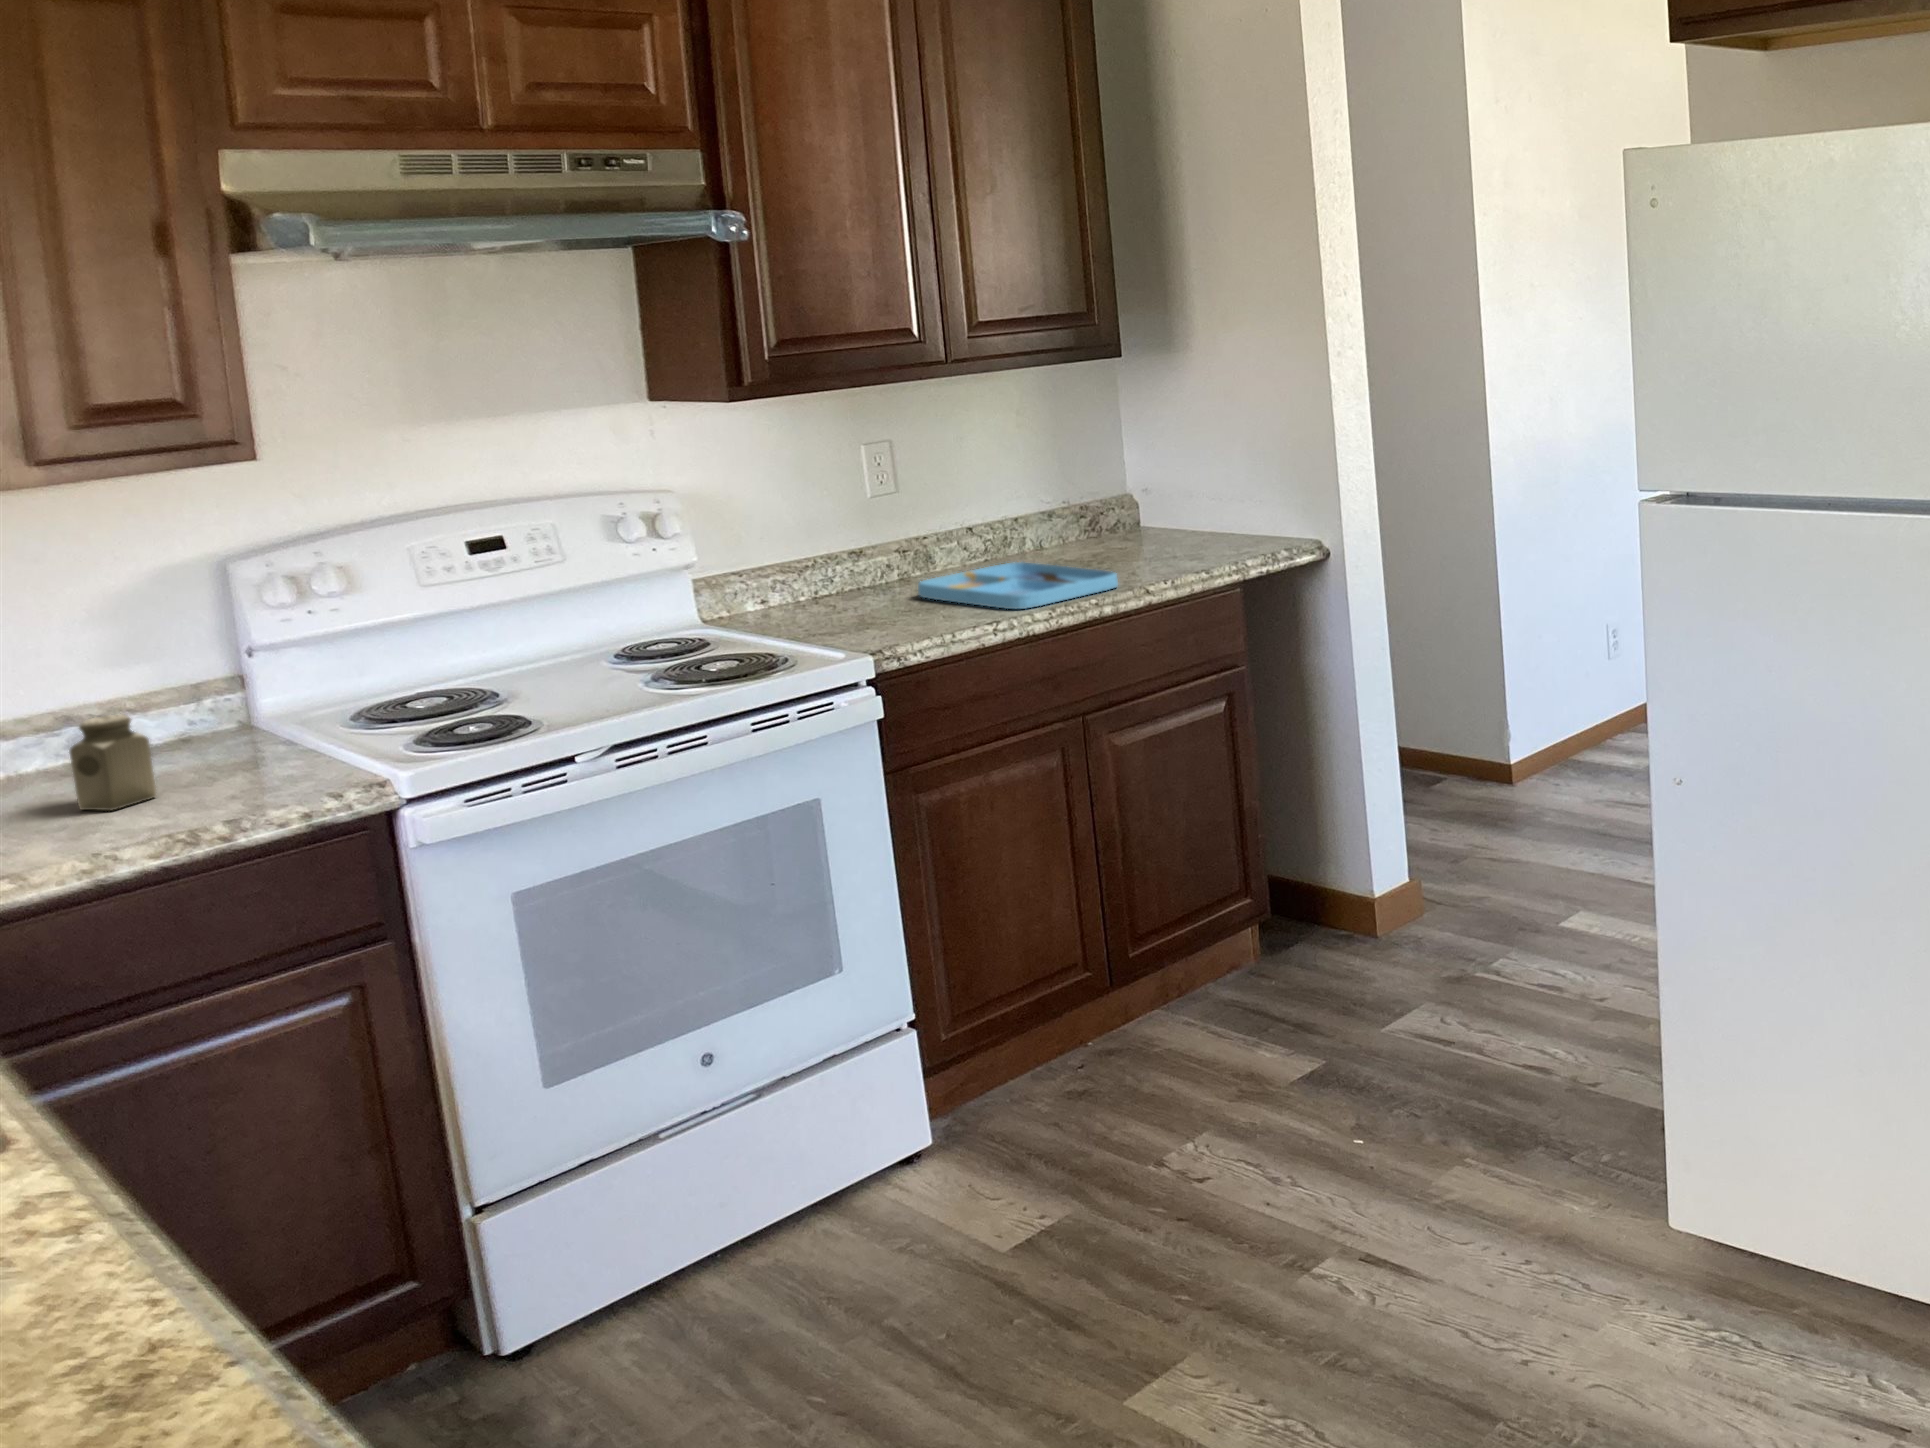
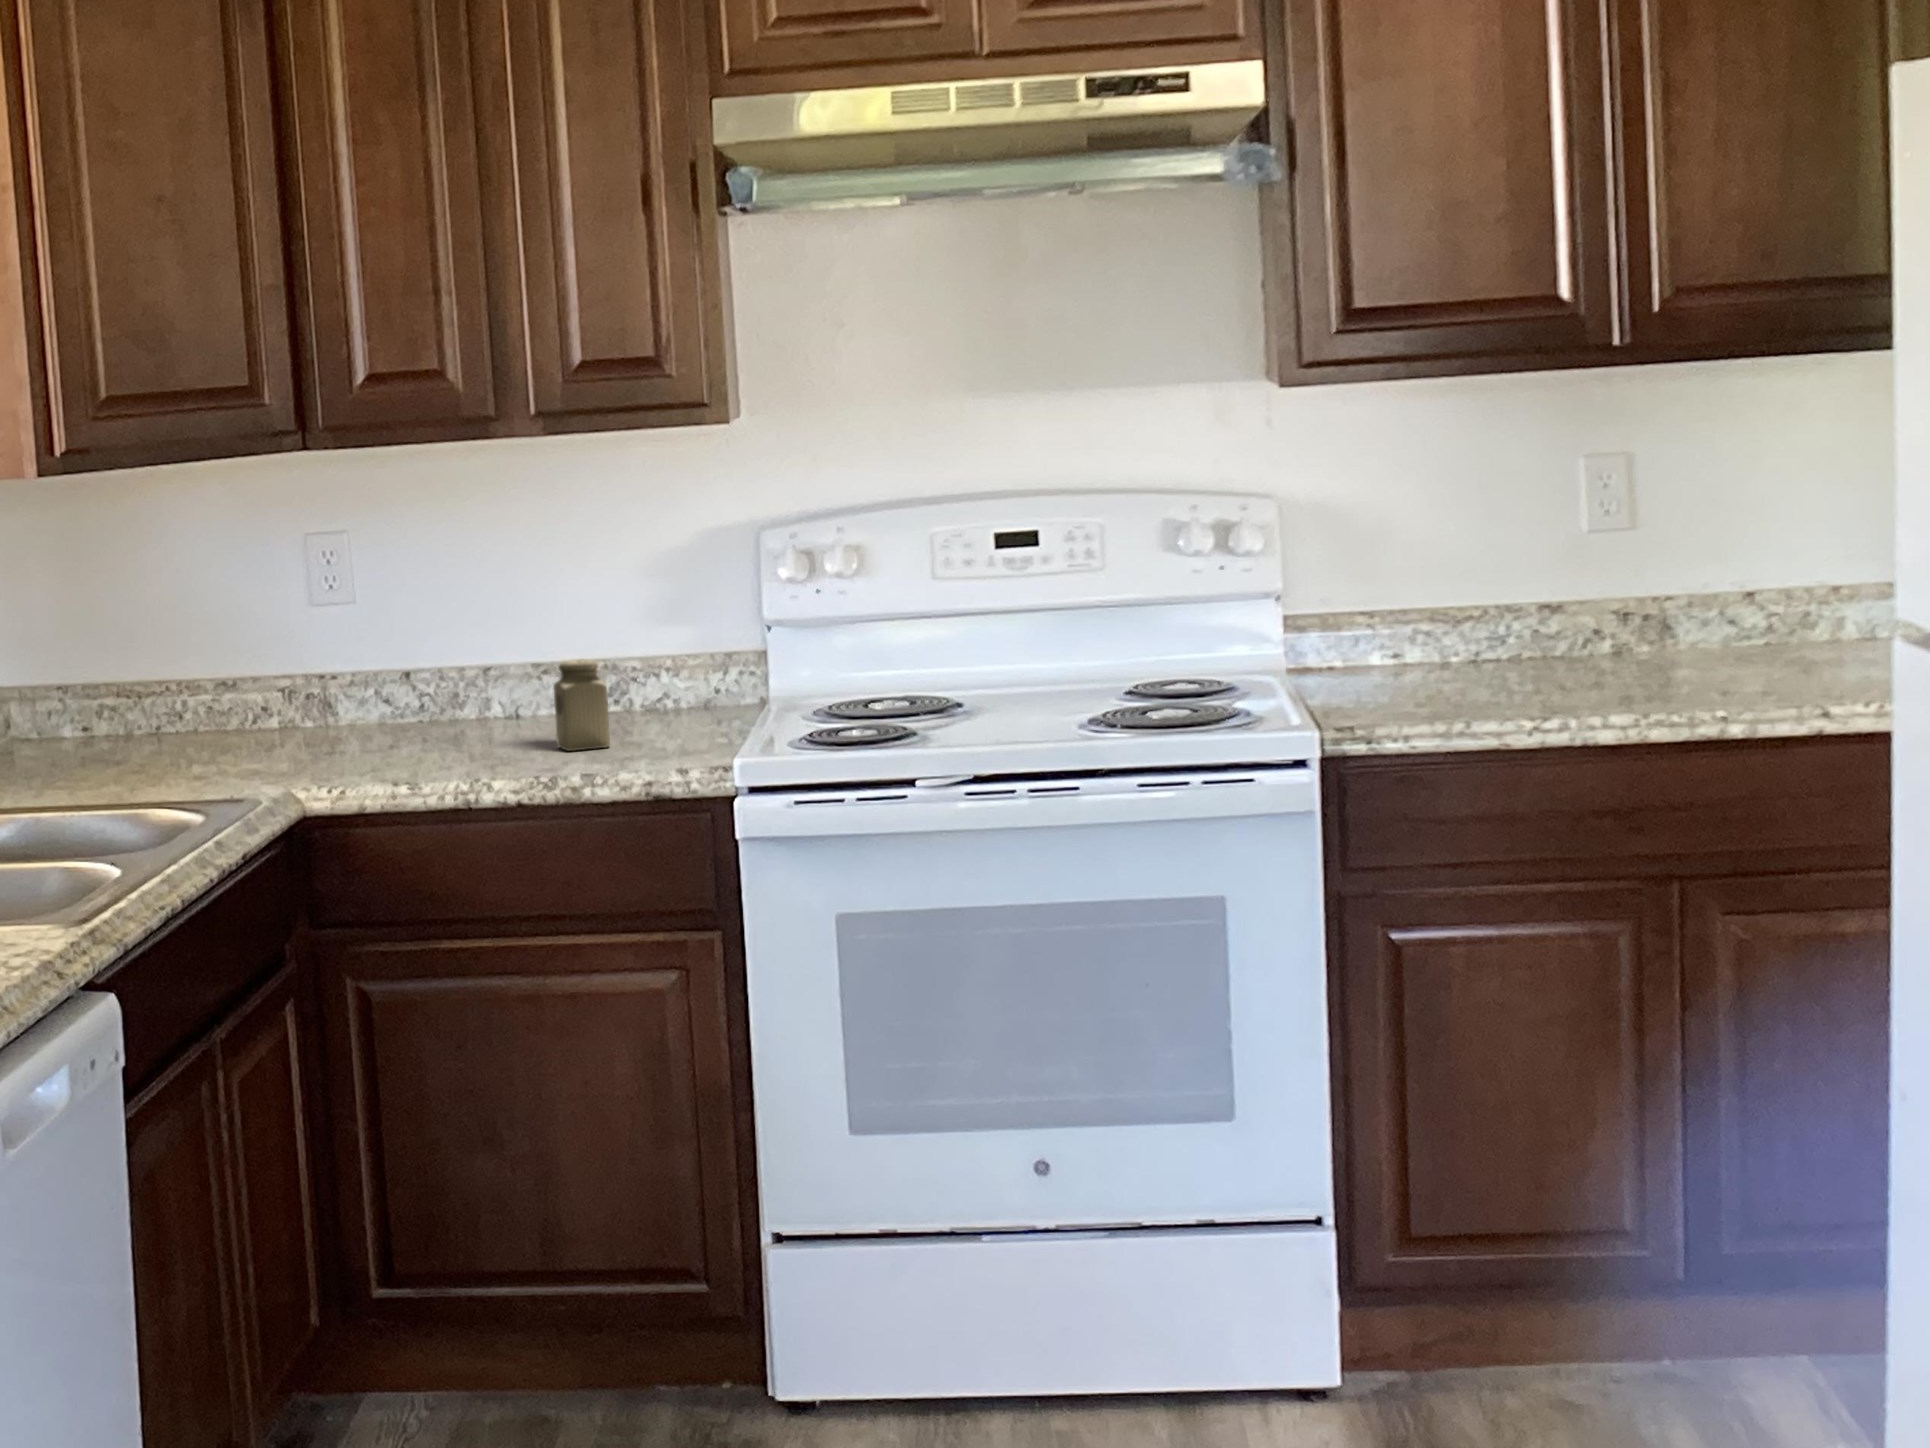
tray: present [918,562,1118,609] -> none [1560,648,1803,707]

